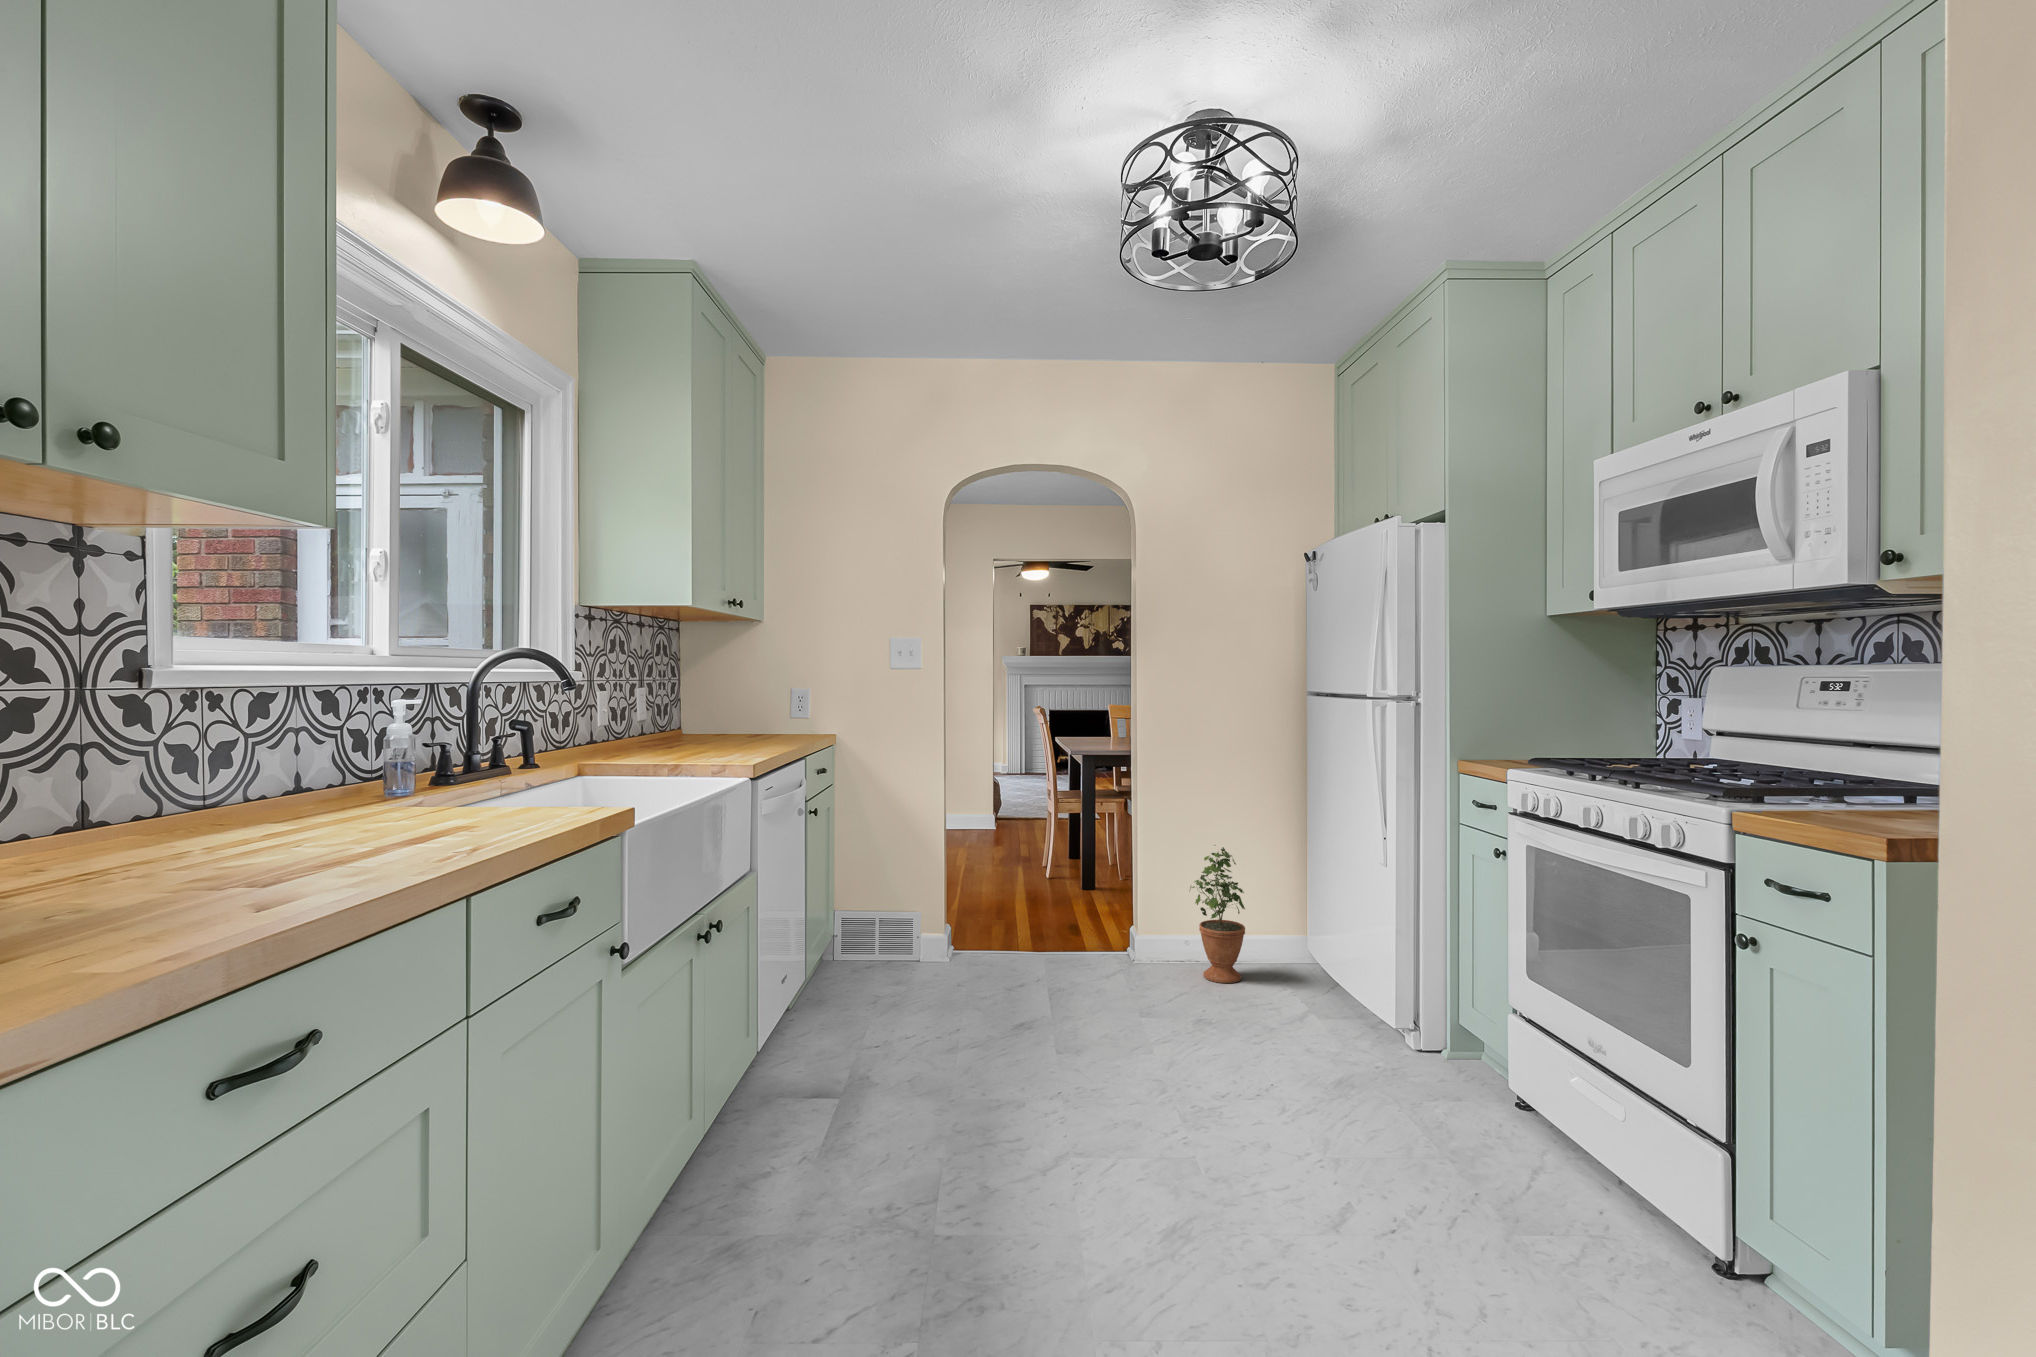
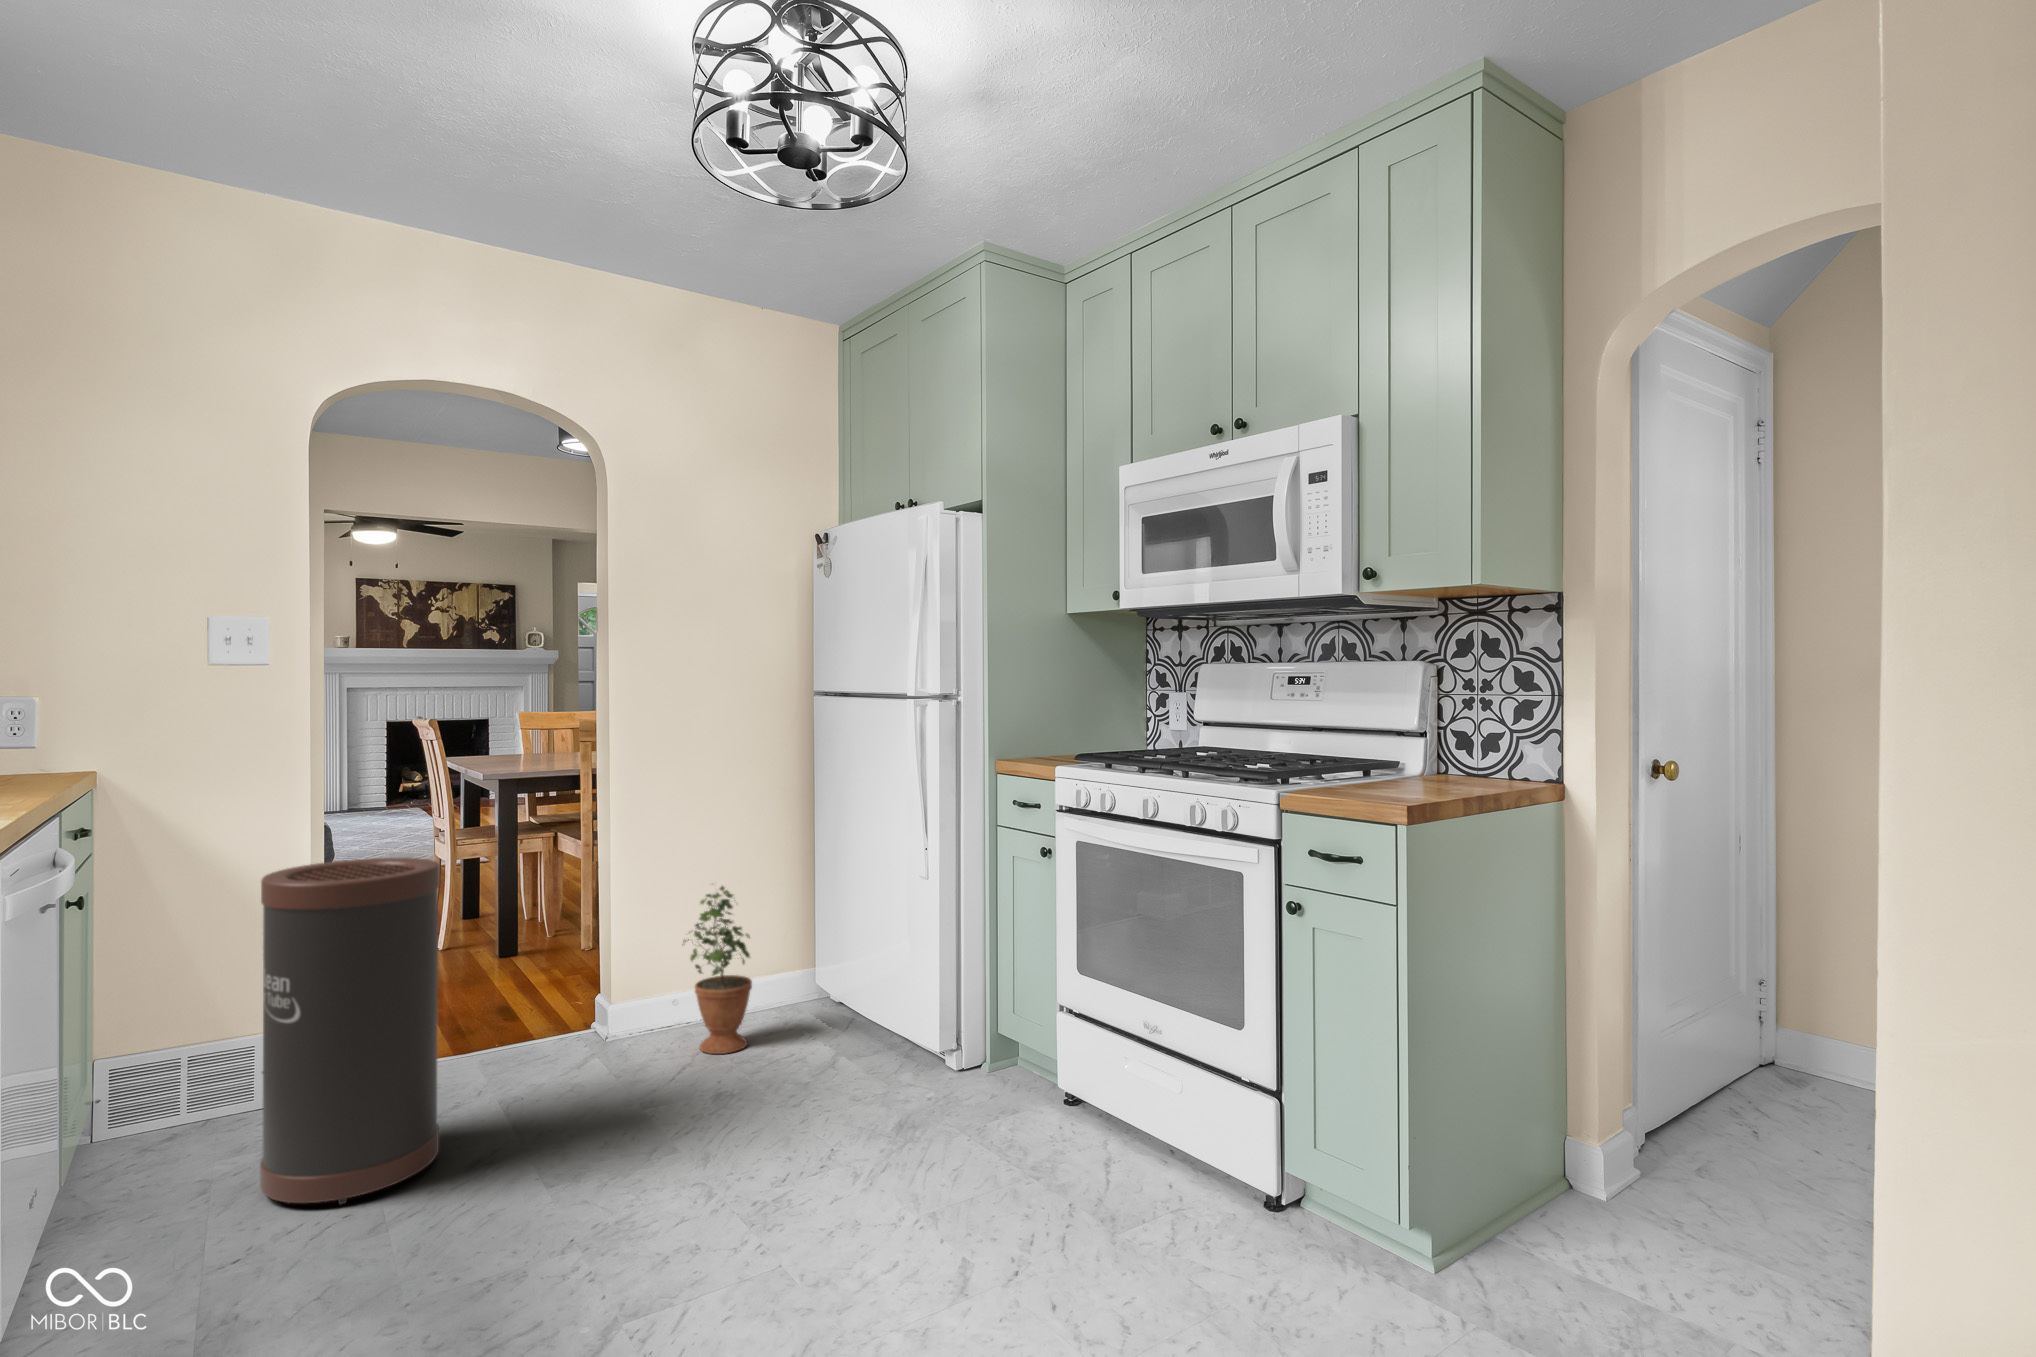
trash can: none [909,801,1008,1025] -> present [260,858,440,1204]

